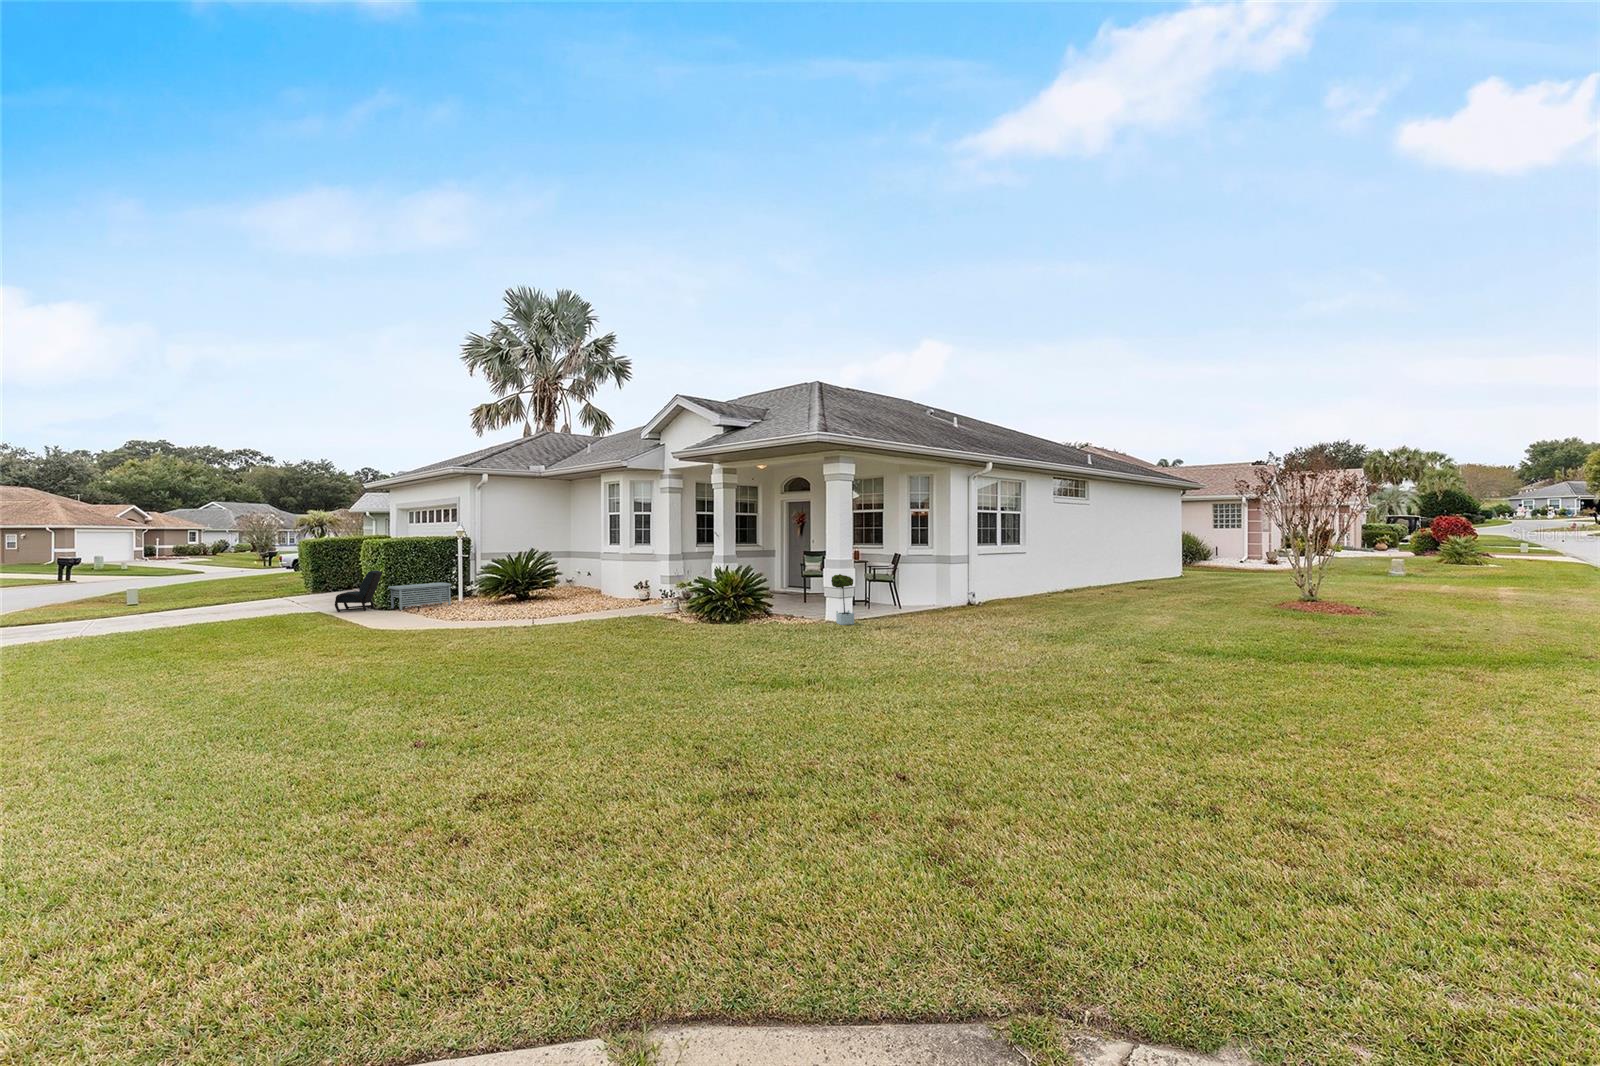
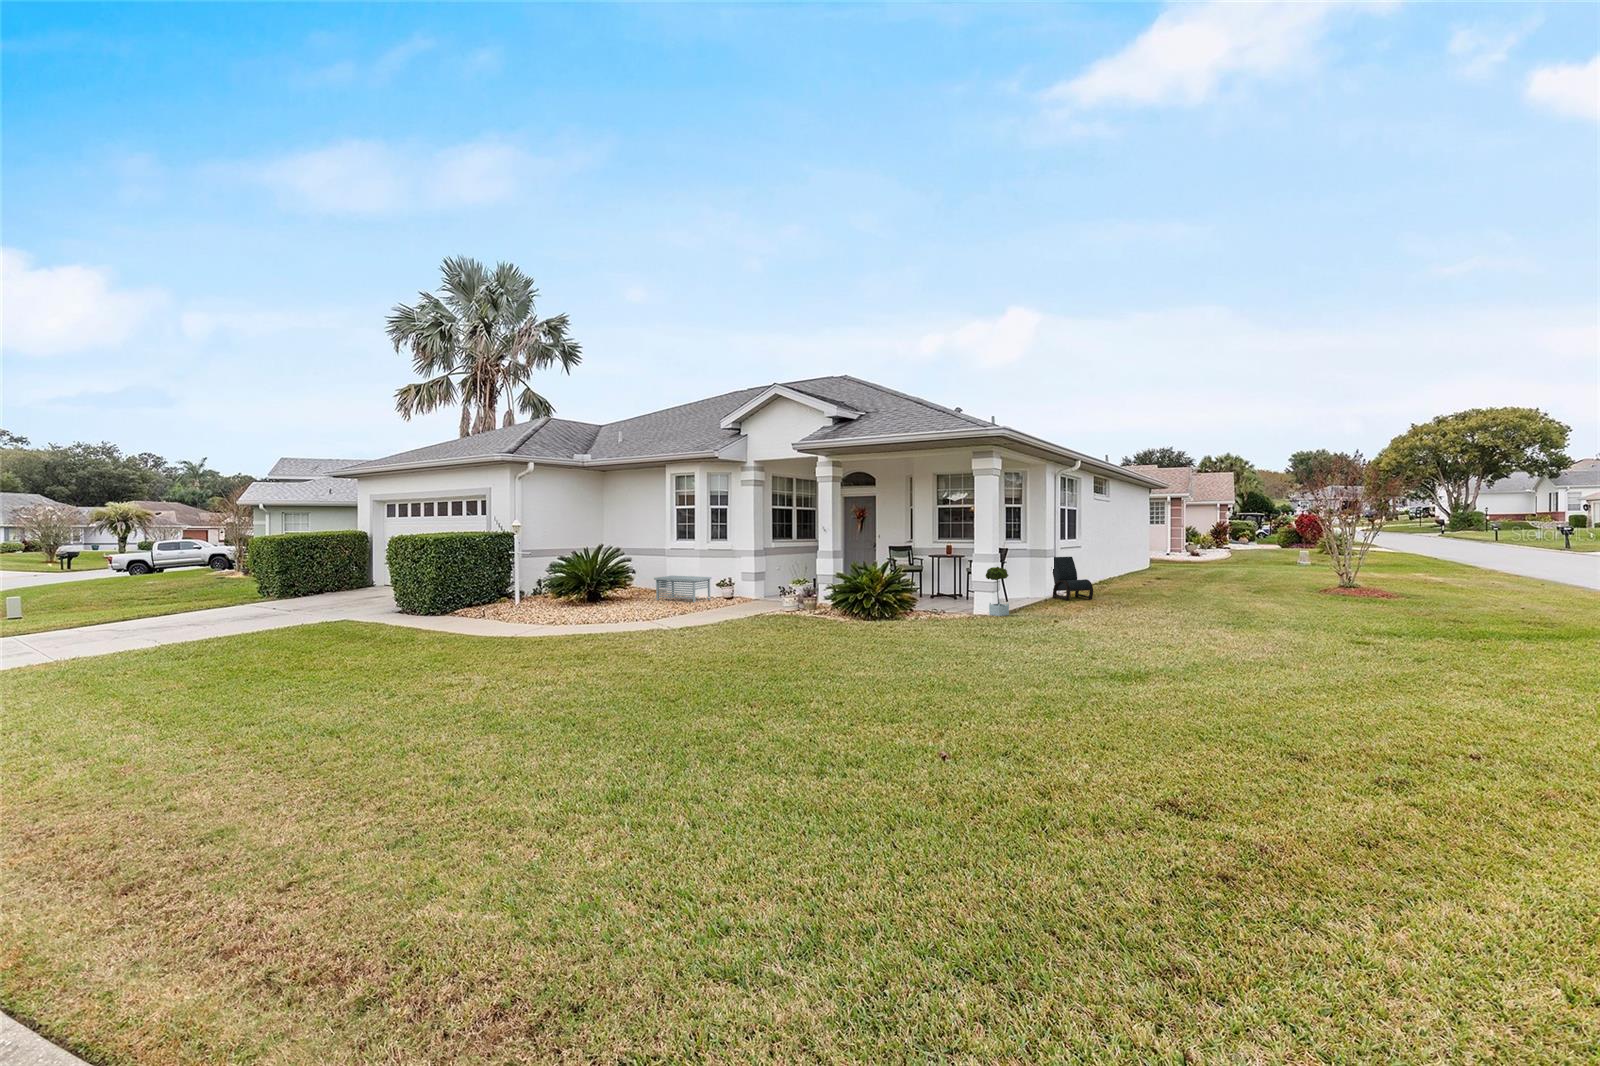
lounge chair: present [335,570,383,612] -> present [1053,557,1093,600]
storage bench: present [388,582,452,610] -> present [654,576,711,602]

